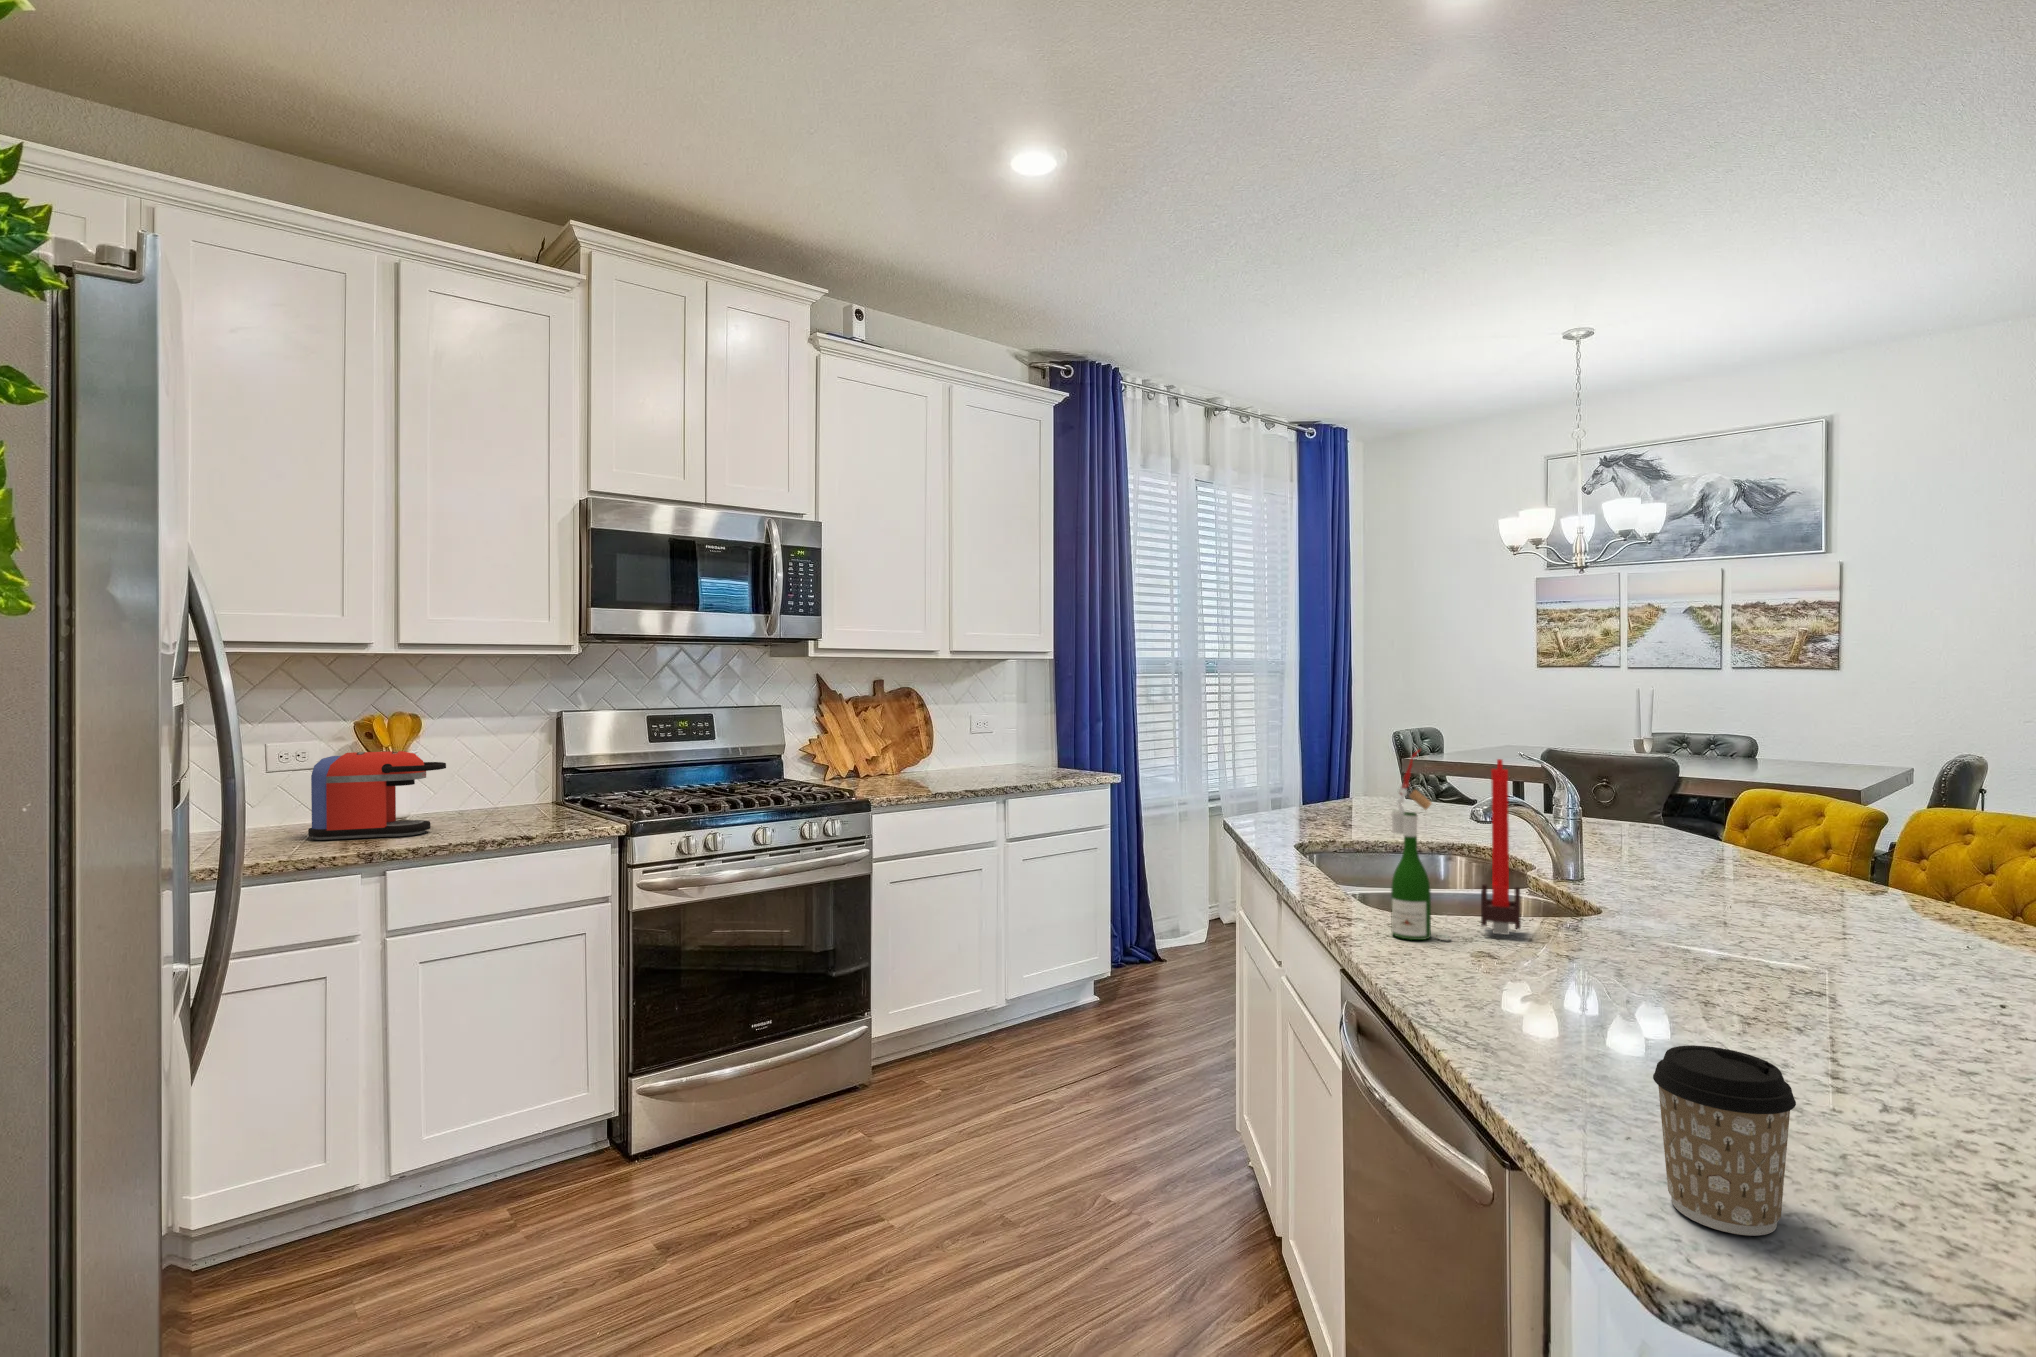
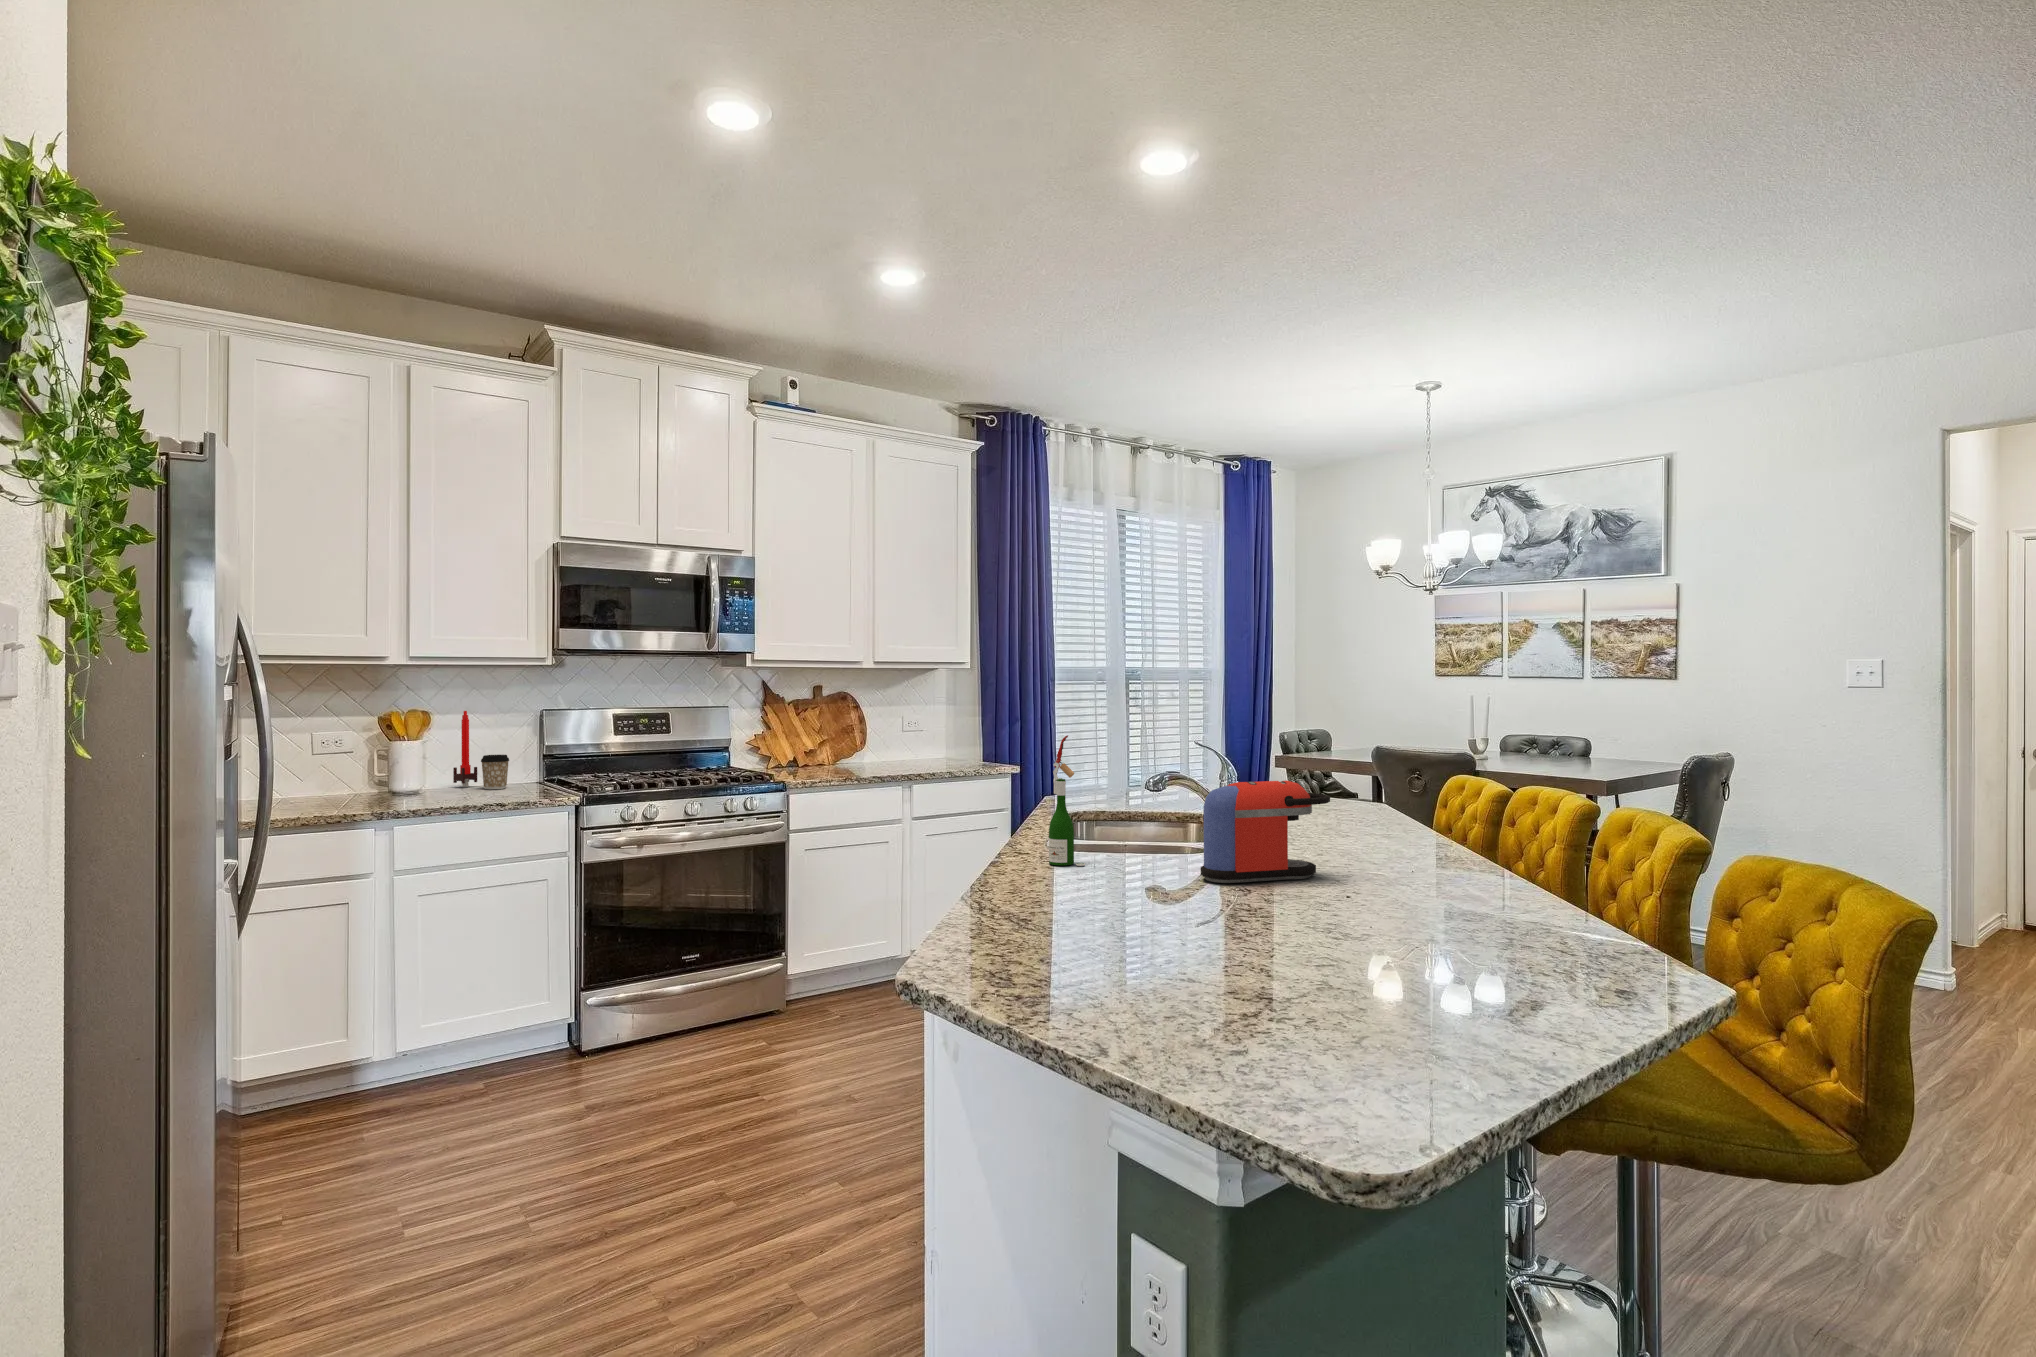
coffee maker: present [308,751,446,840] -> present [1201,781,1330,883]
candle: present [1481,759,1521,935] -> present [453,711,477,787]
coffee cup: present [1653,1046,1796,1236] -> present [481,755,509,789]

